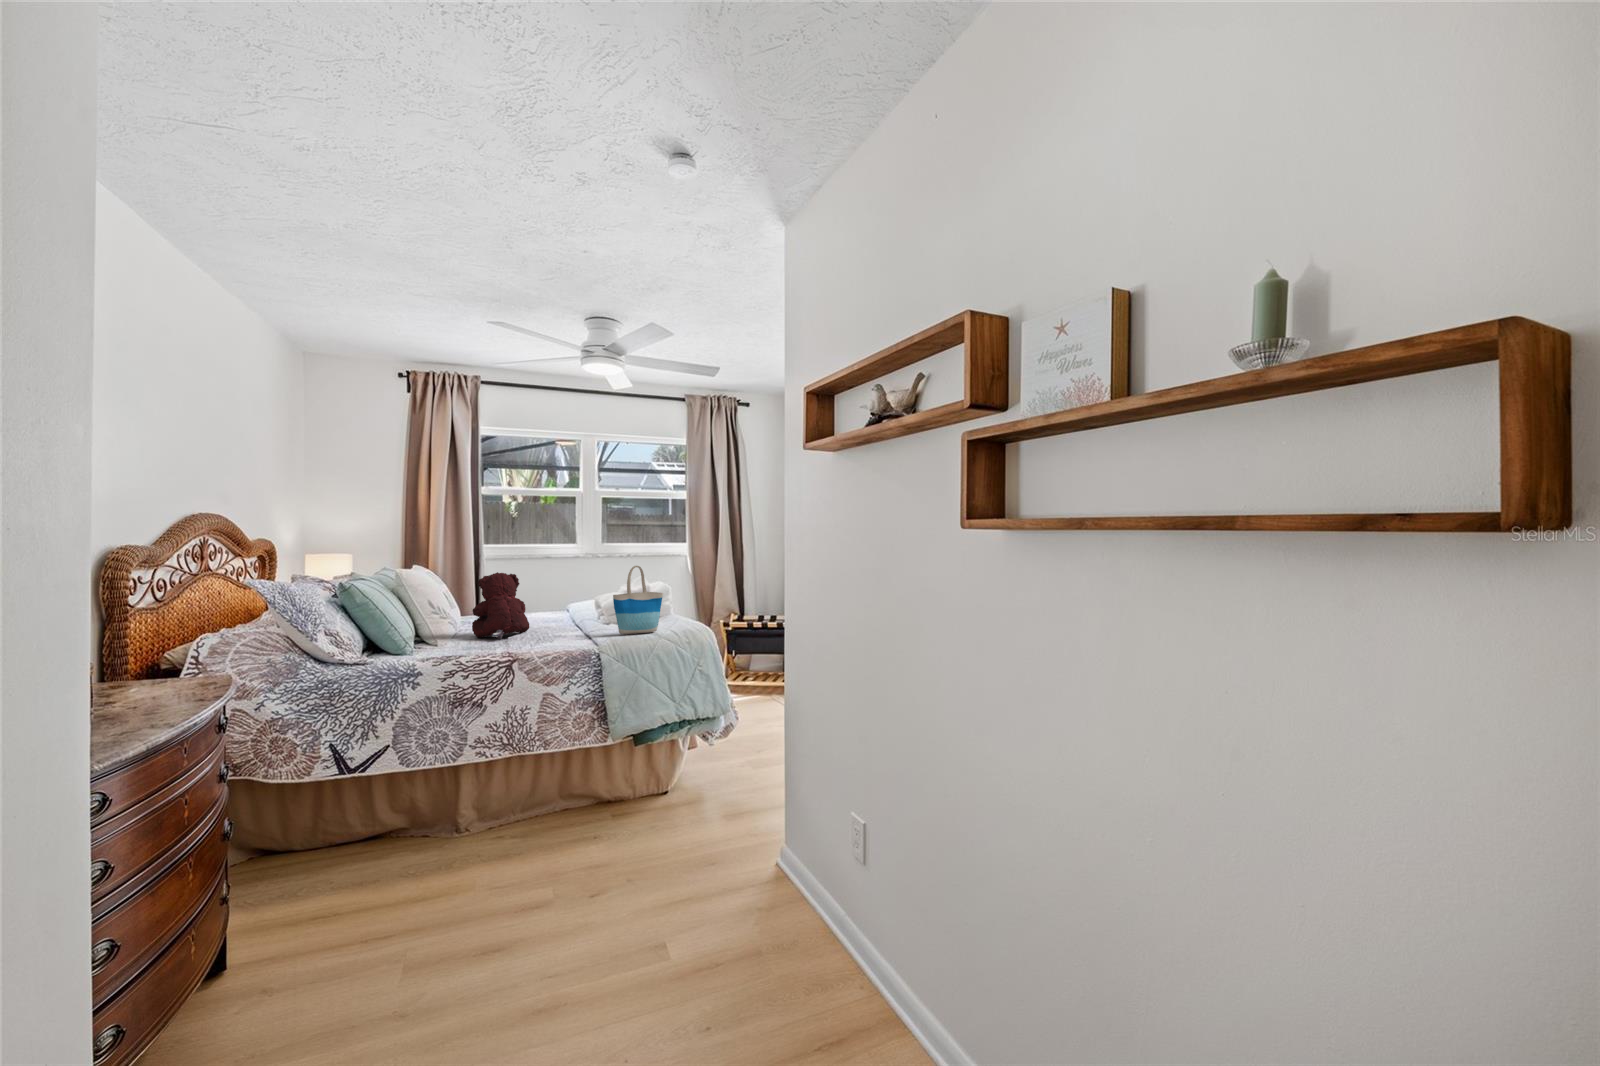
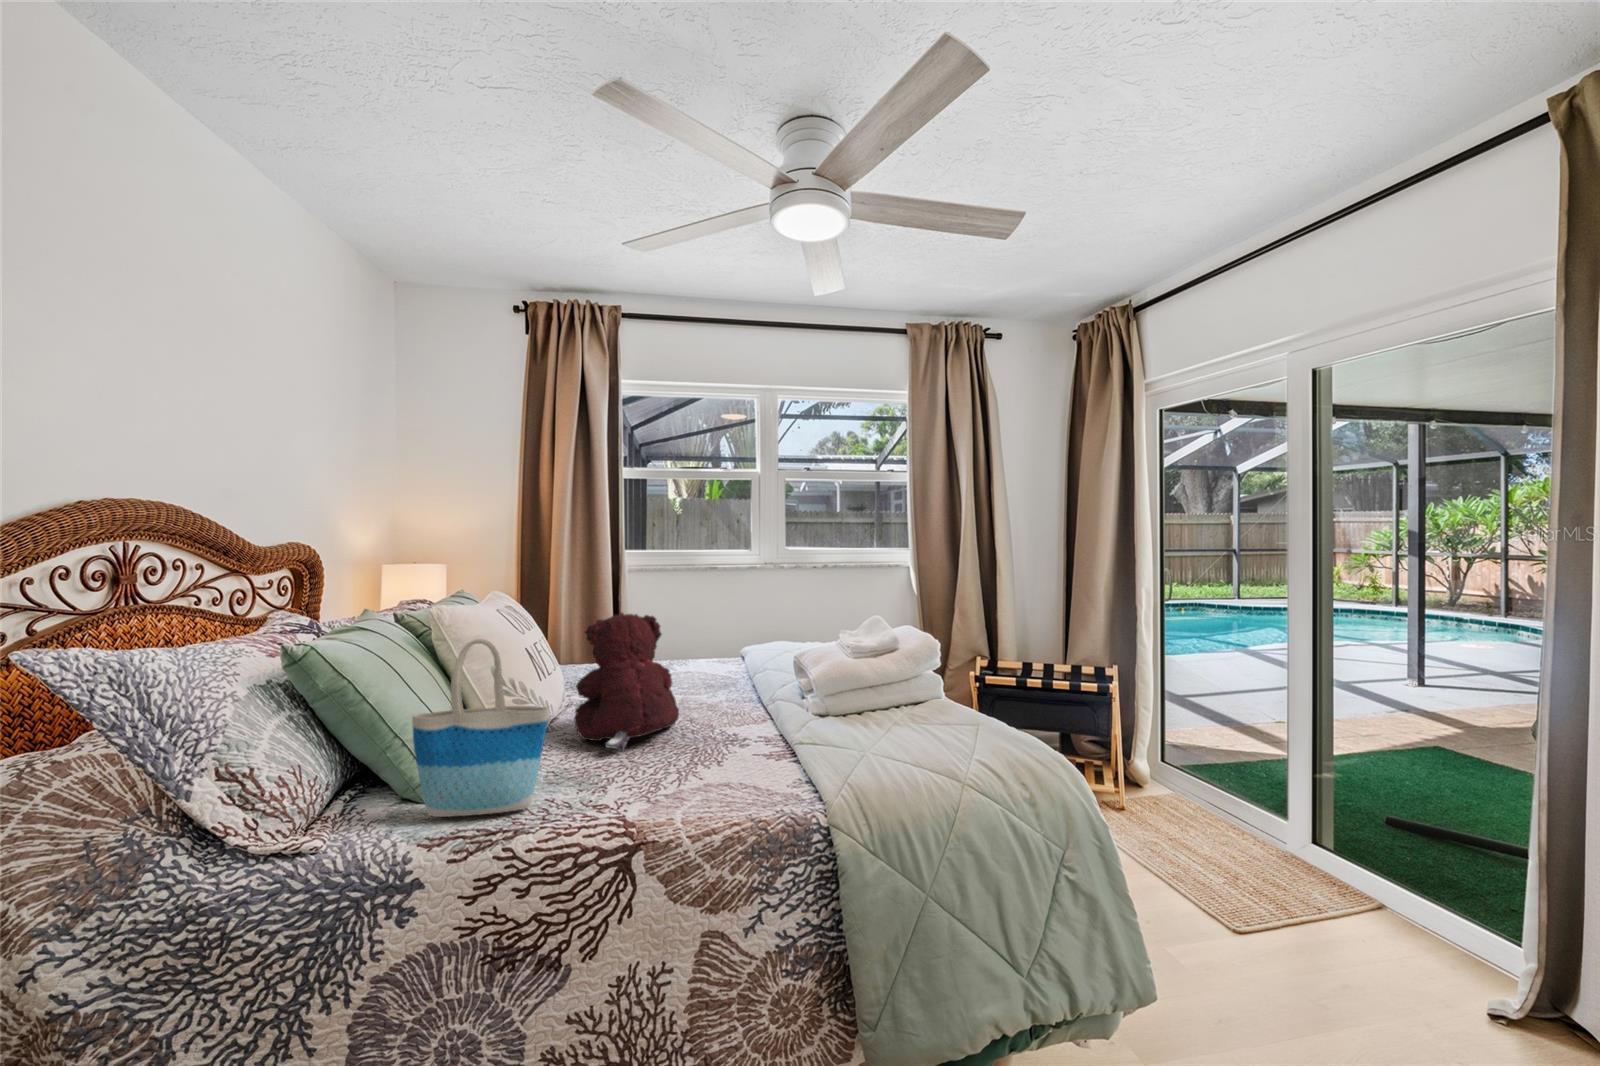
tote bag: present [613,566,663,634] -> present [412,639,550,817]

